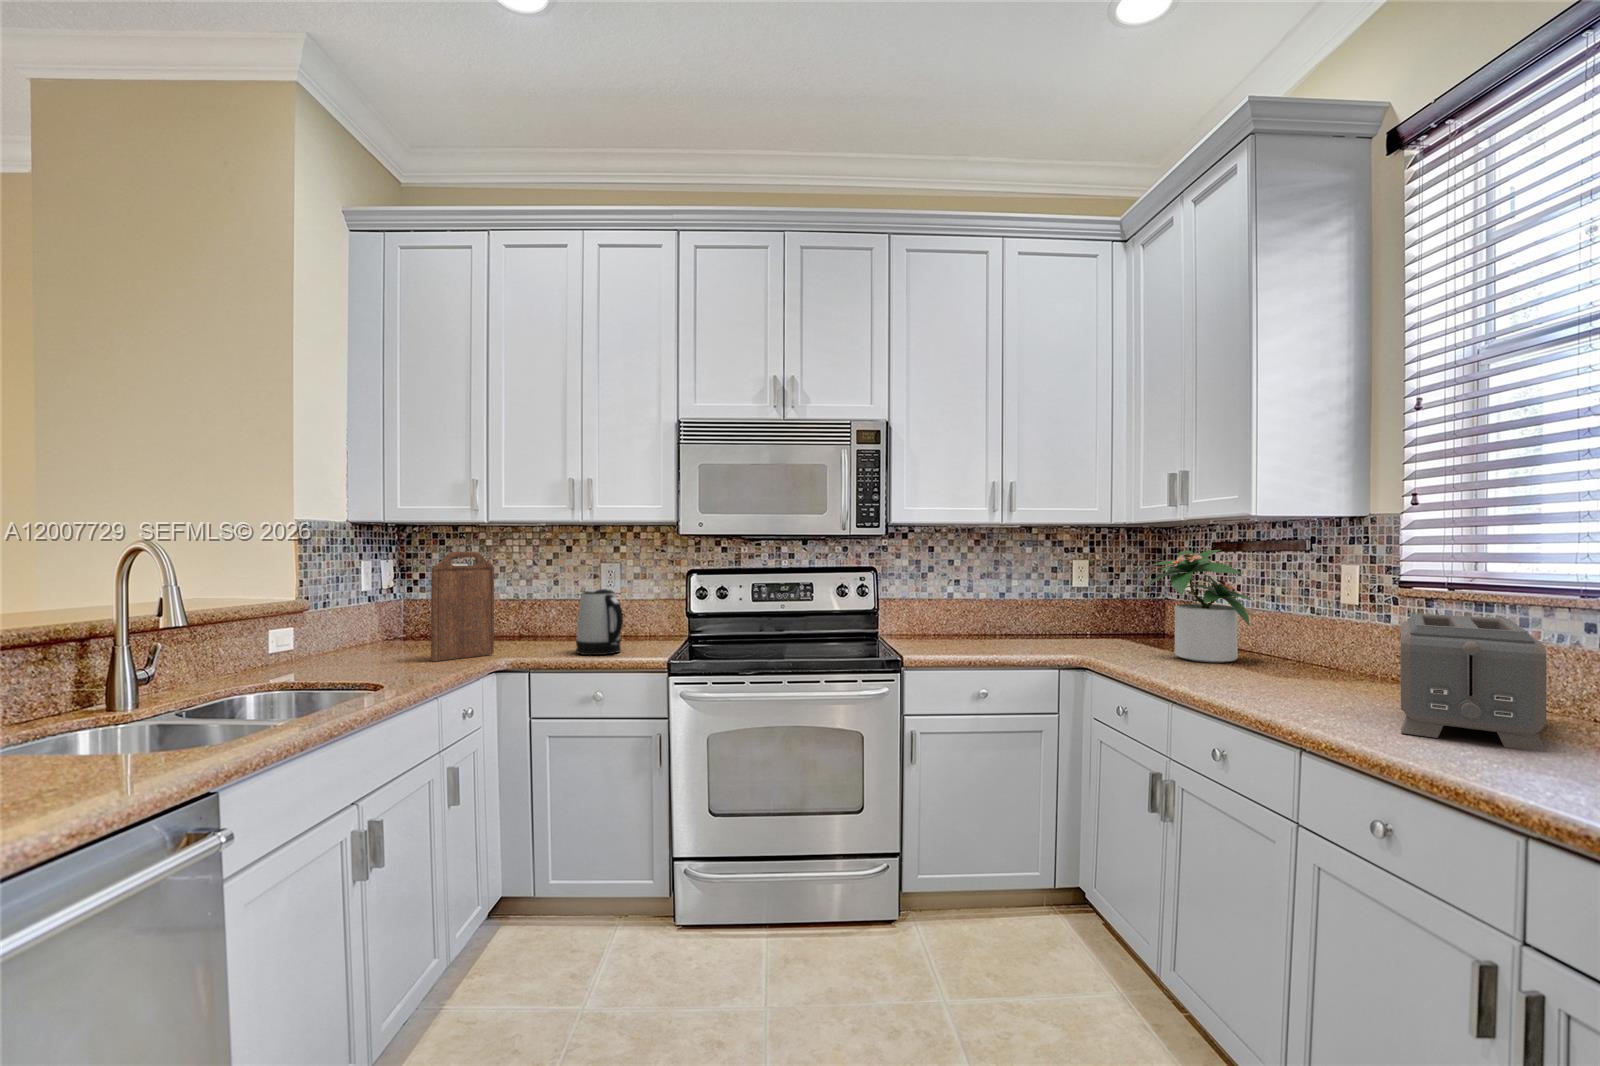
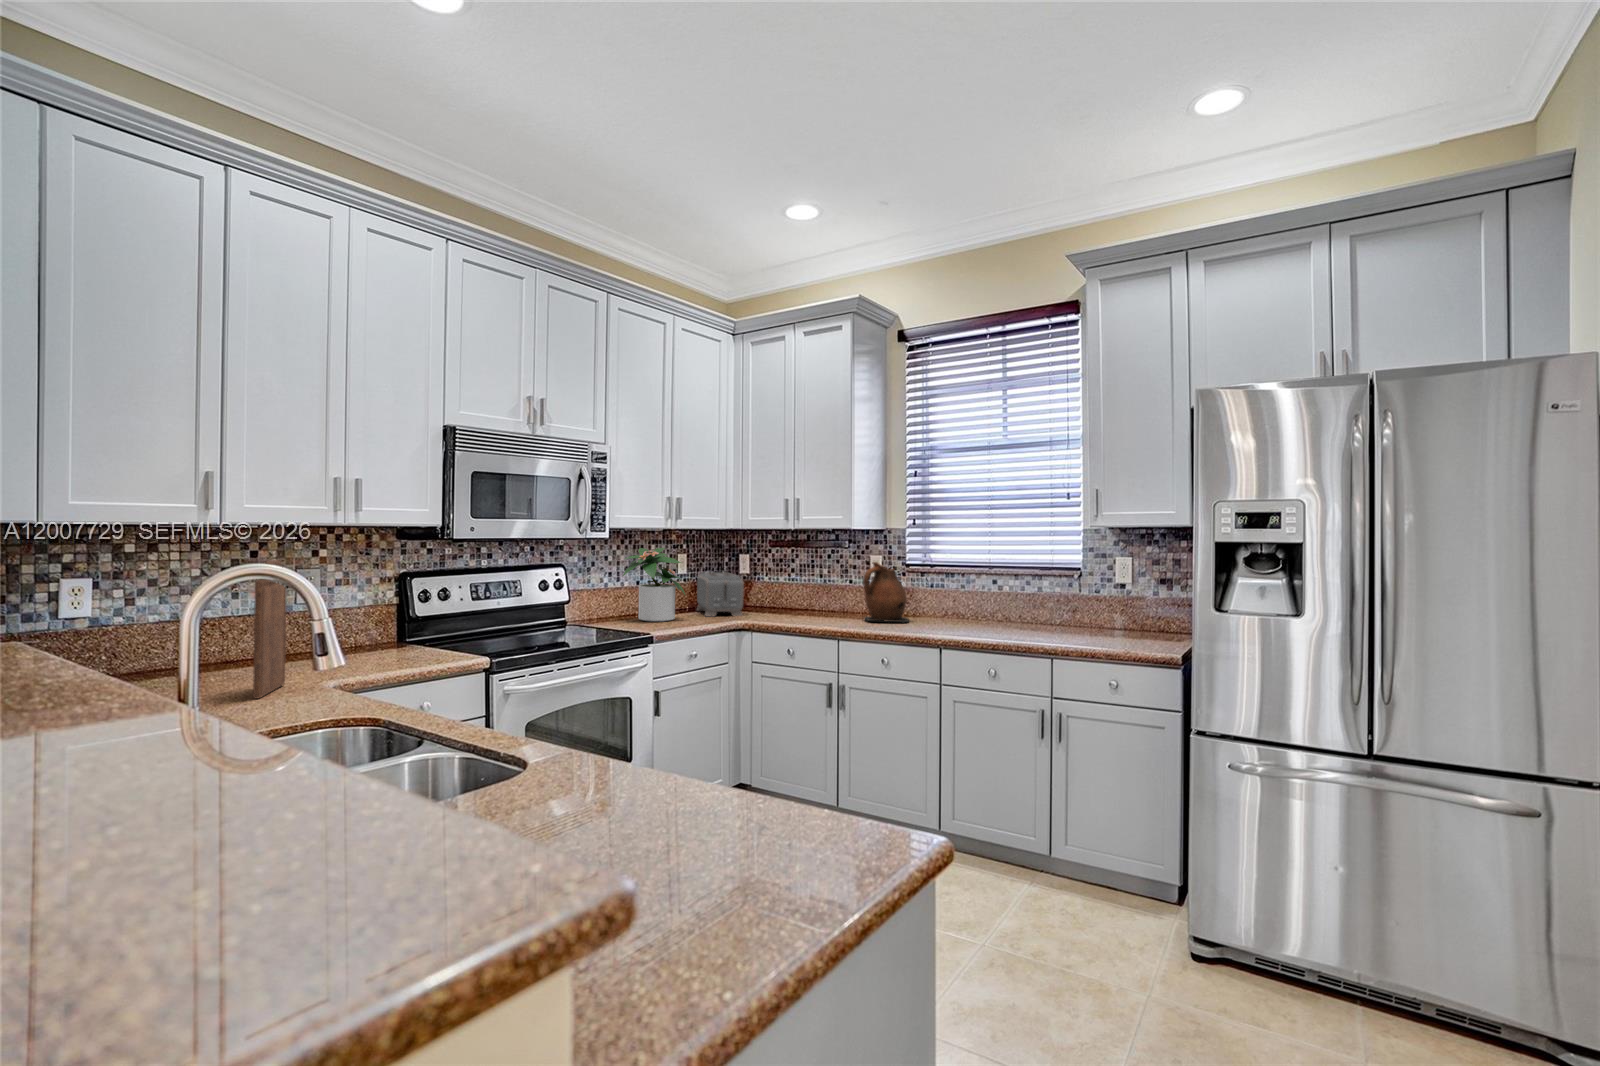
potted plant: present [1145,550,1254,663] -> present [623,548,685,622]
ceramic pitcher: none [1268,574,1393,692] -> present [863,562,909,623]
kettle: present [576,589,623,656] -> none [368,597,439,670]
toaster: present [1400,614,1547,752] -> present [697,573,744,617]

